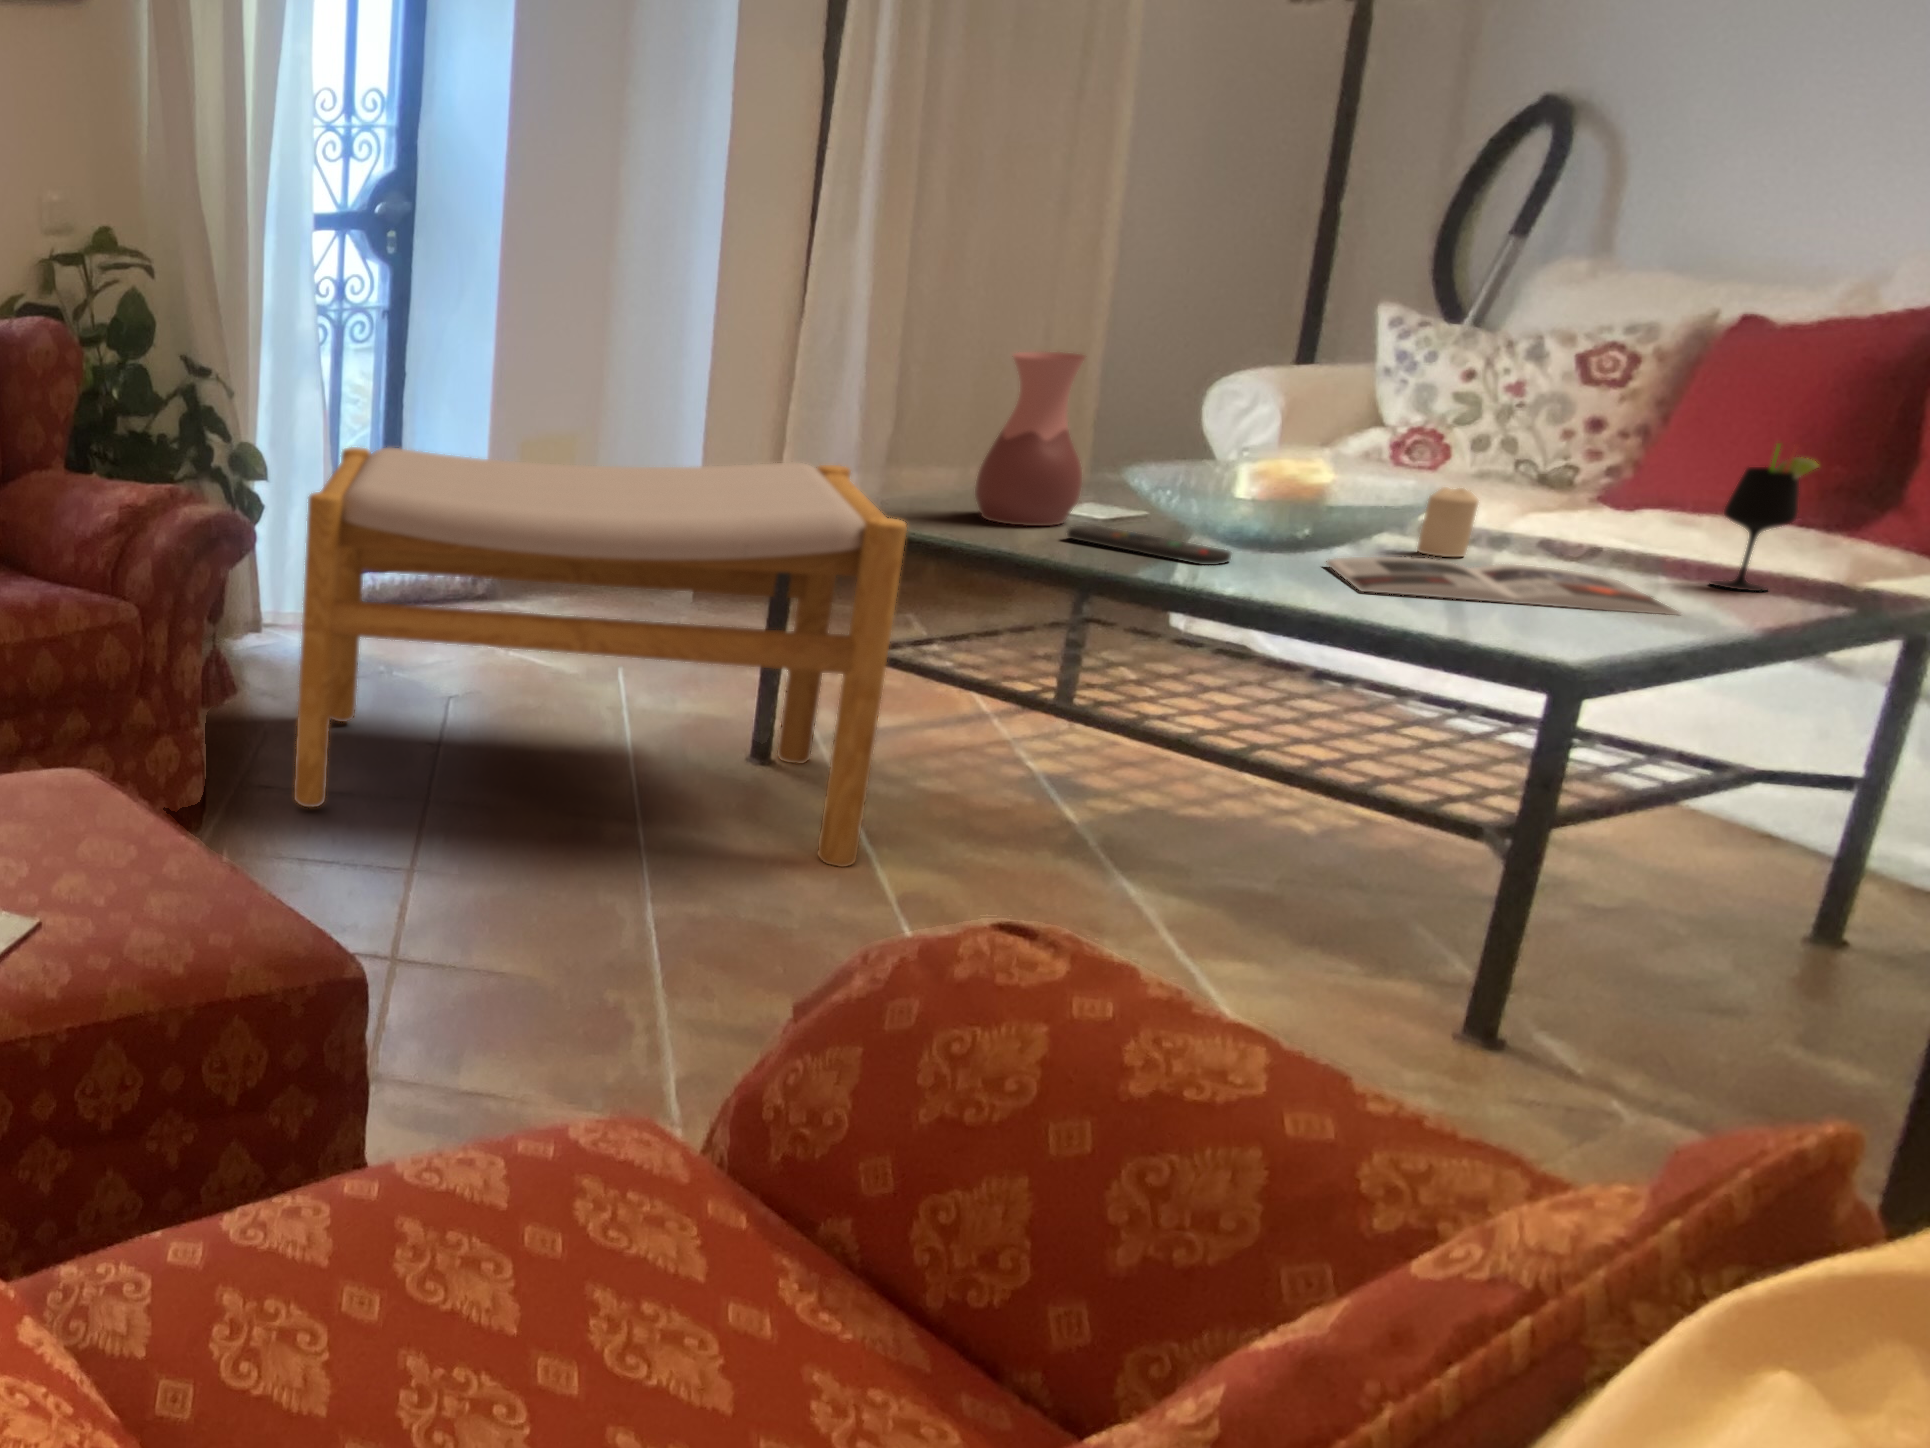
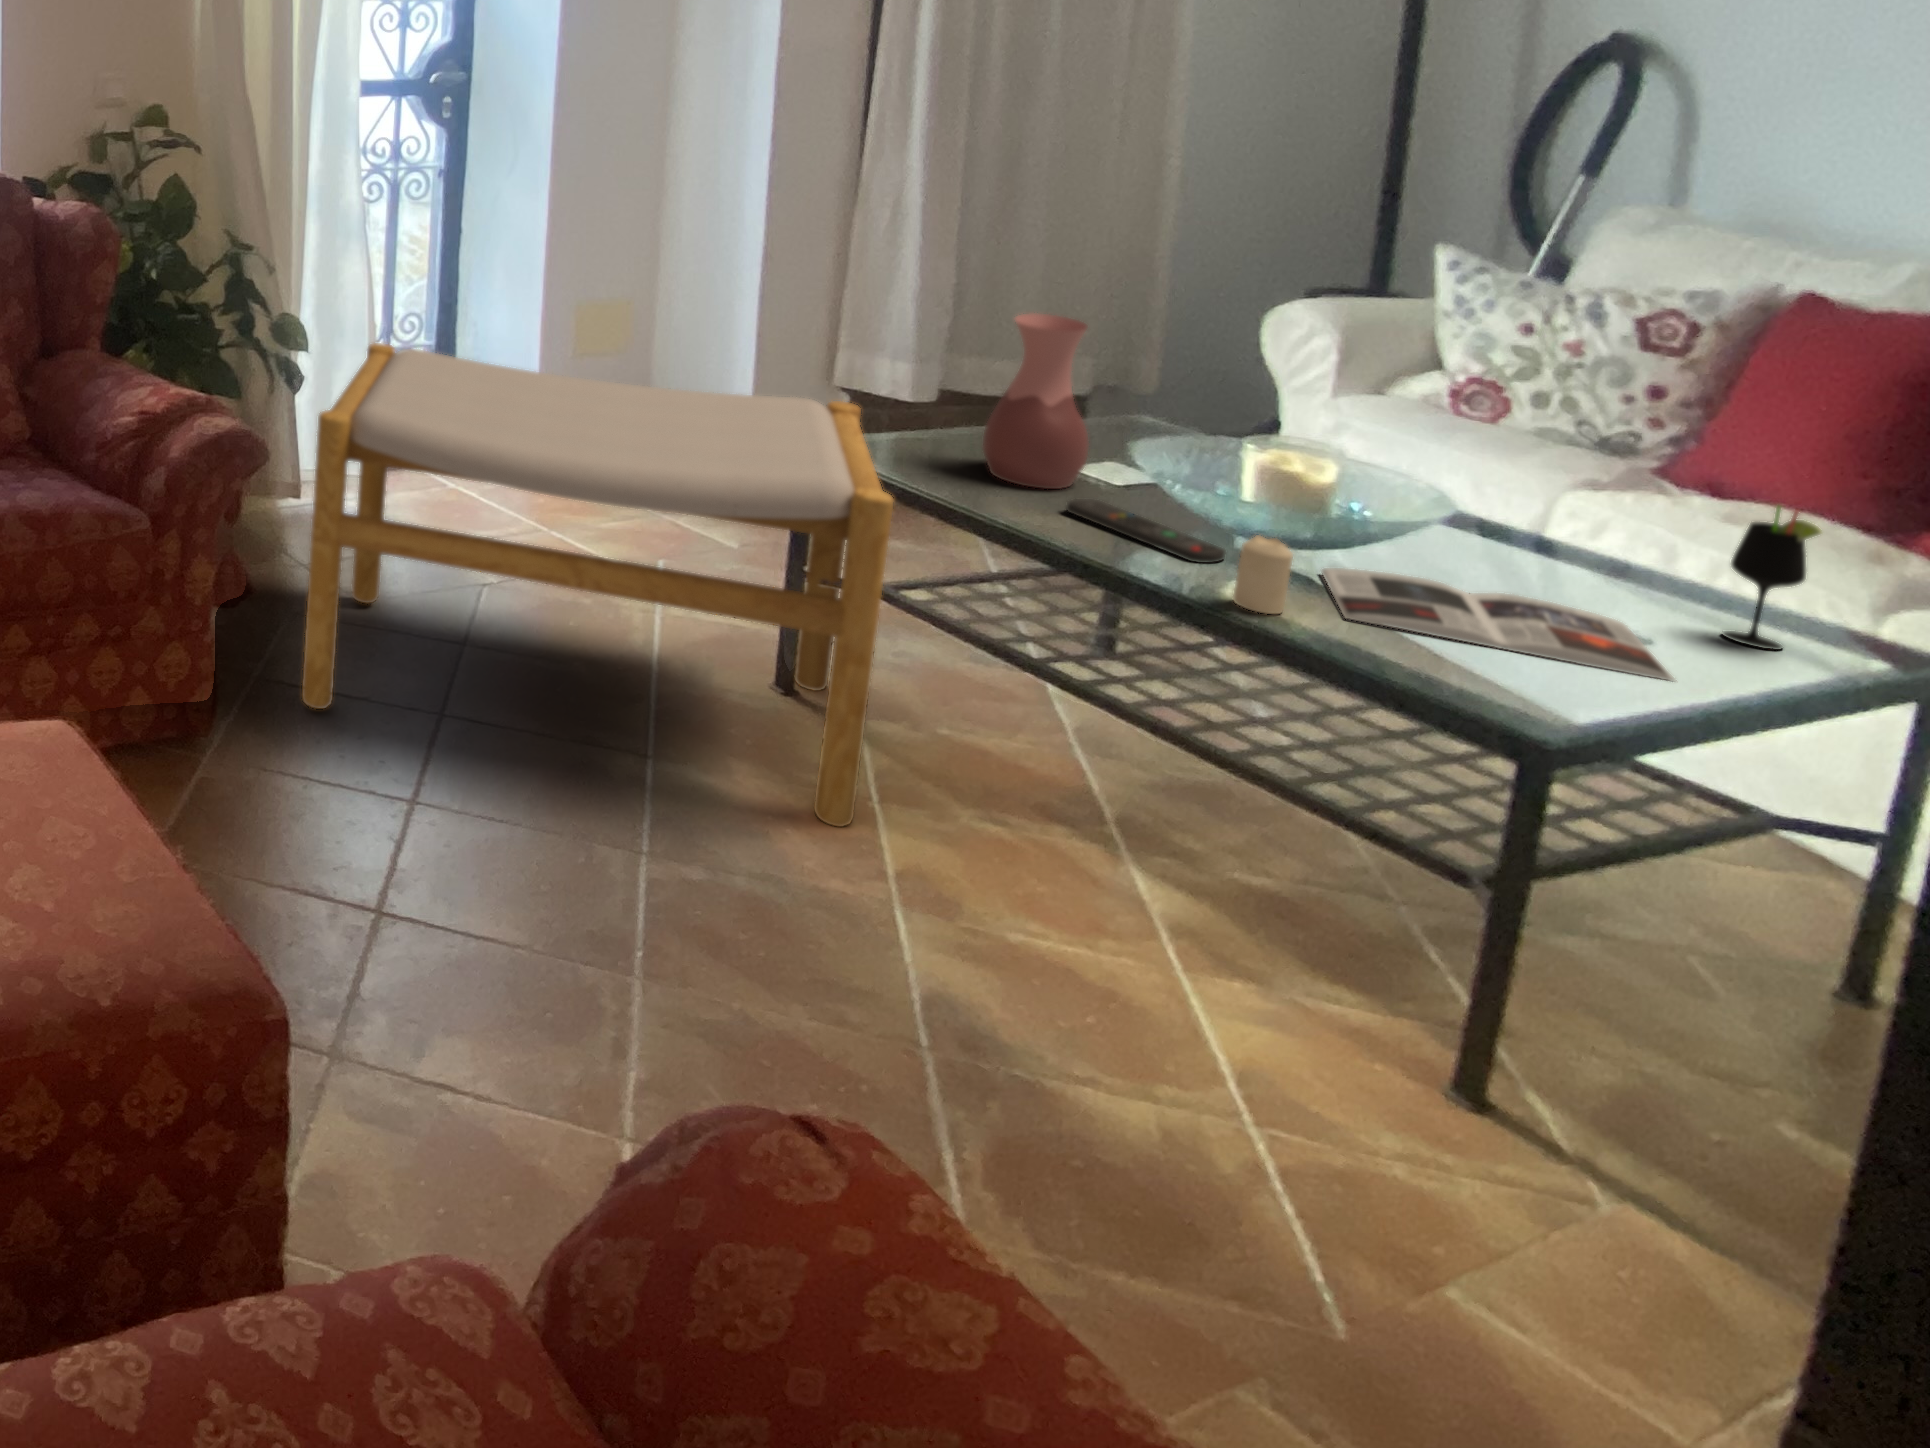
candle: present [1417,487,1478,557] -> present [1233,536,1293,614]

